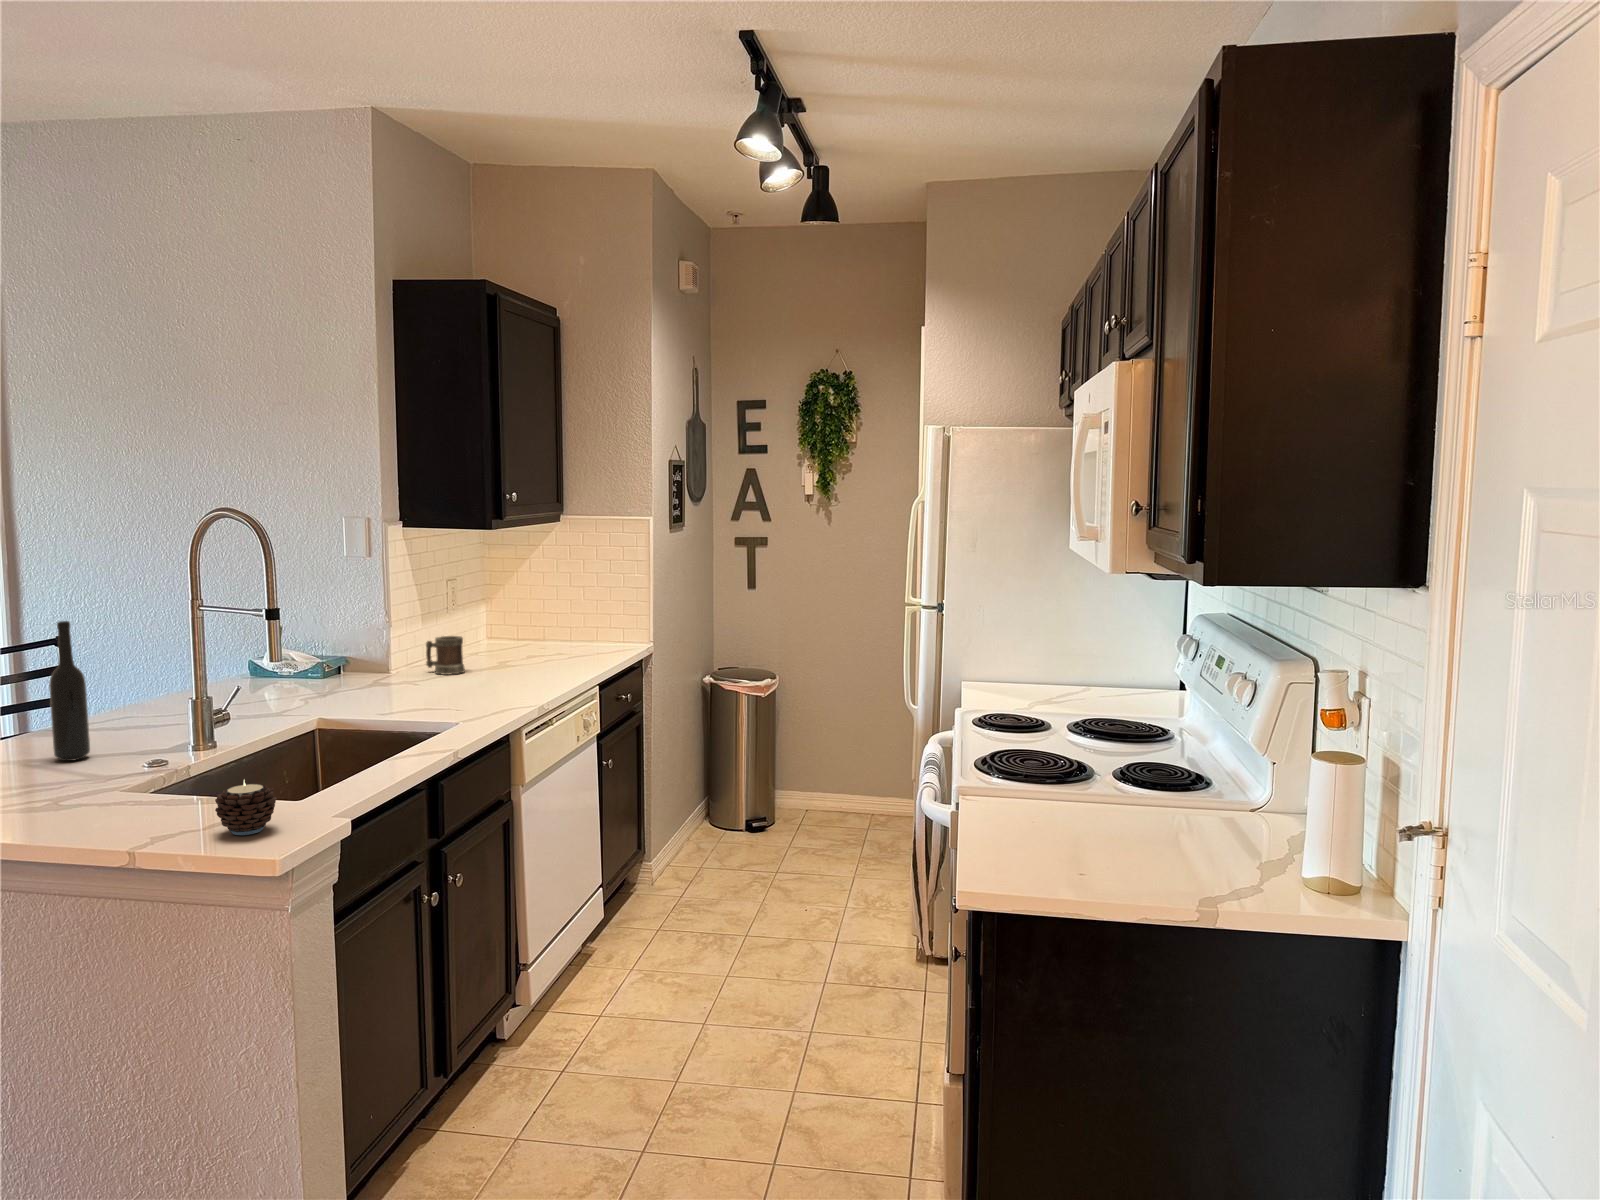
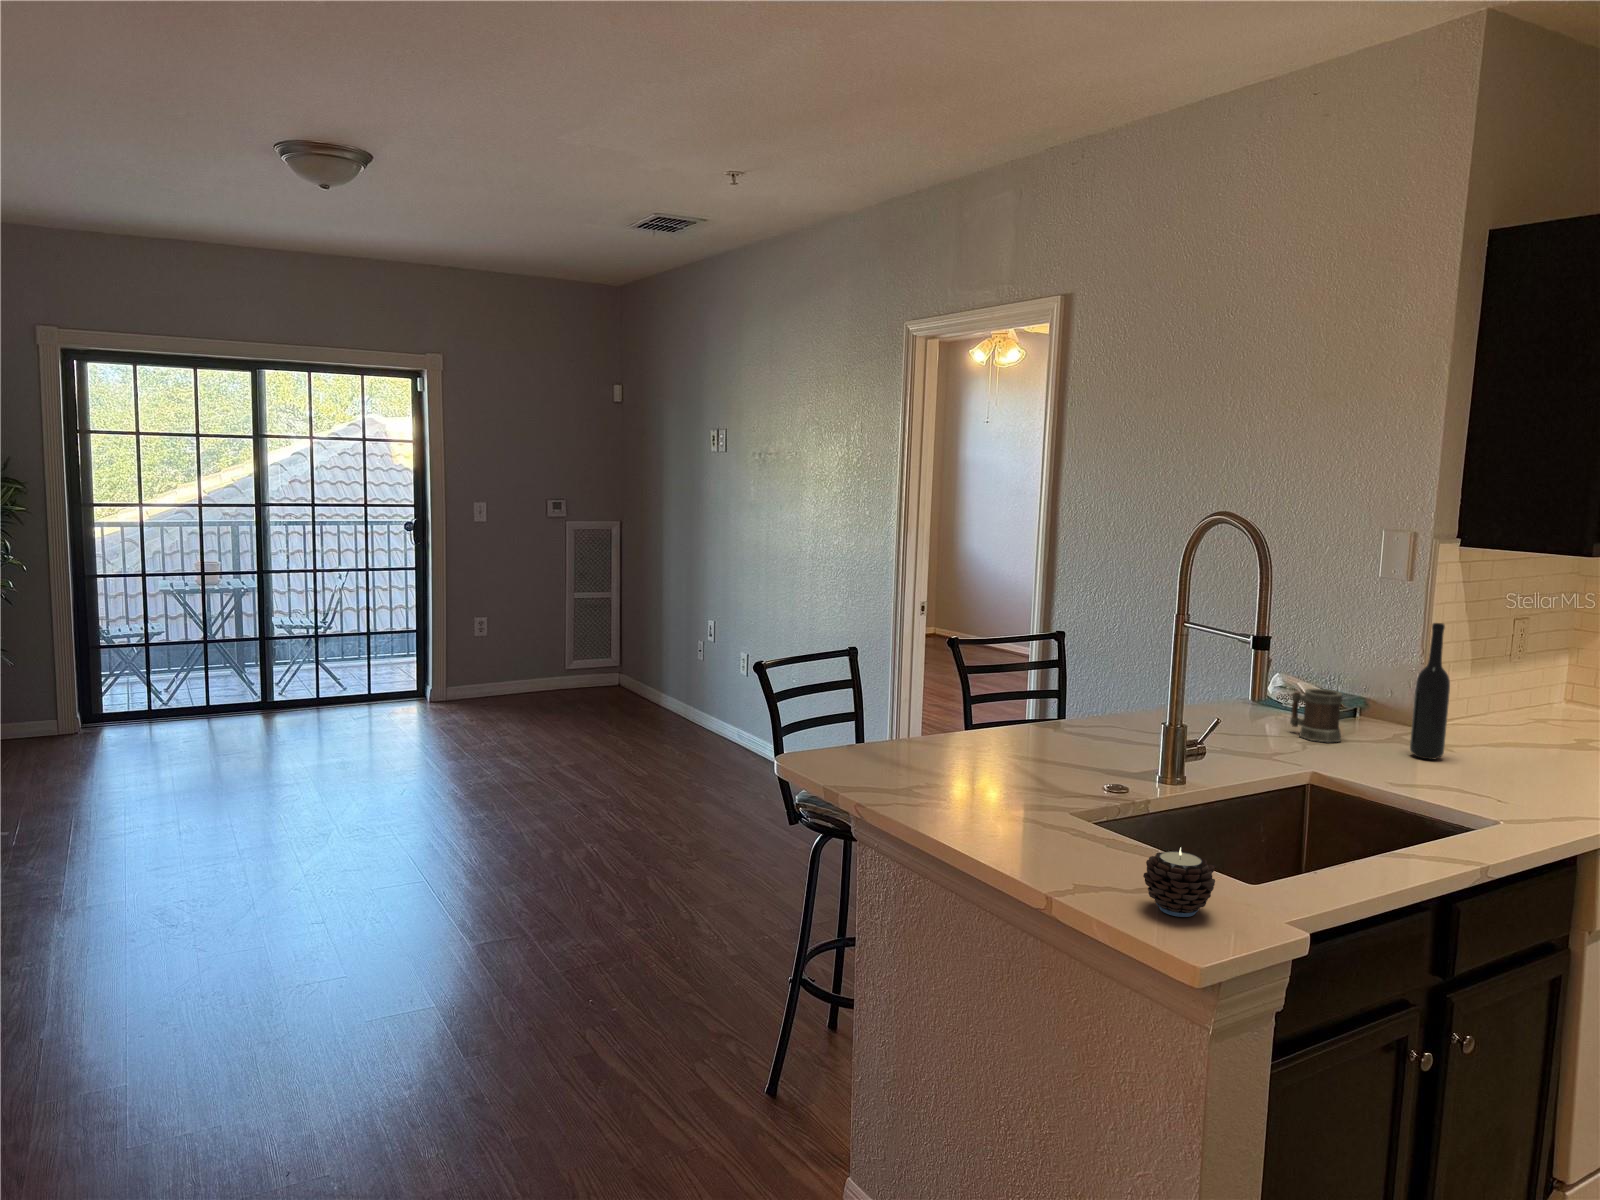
bottle: present [49,621,90,761] -> present [1410,623,1450,759]
mug: present [426,636,465,675] -> present [1290,689,1342,742]

